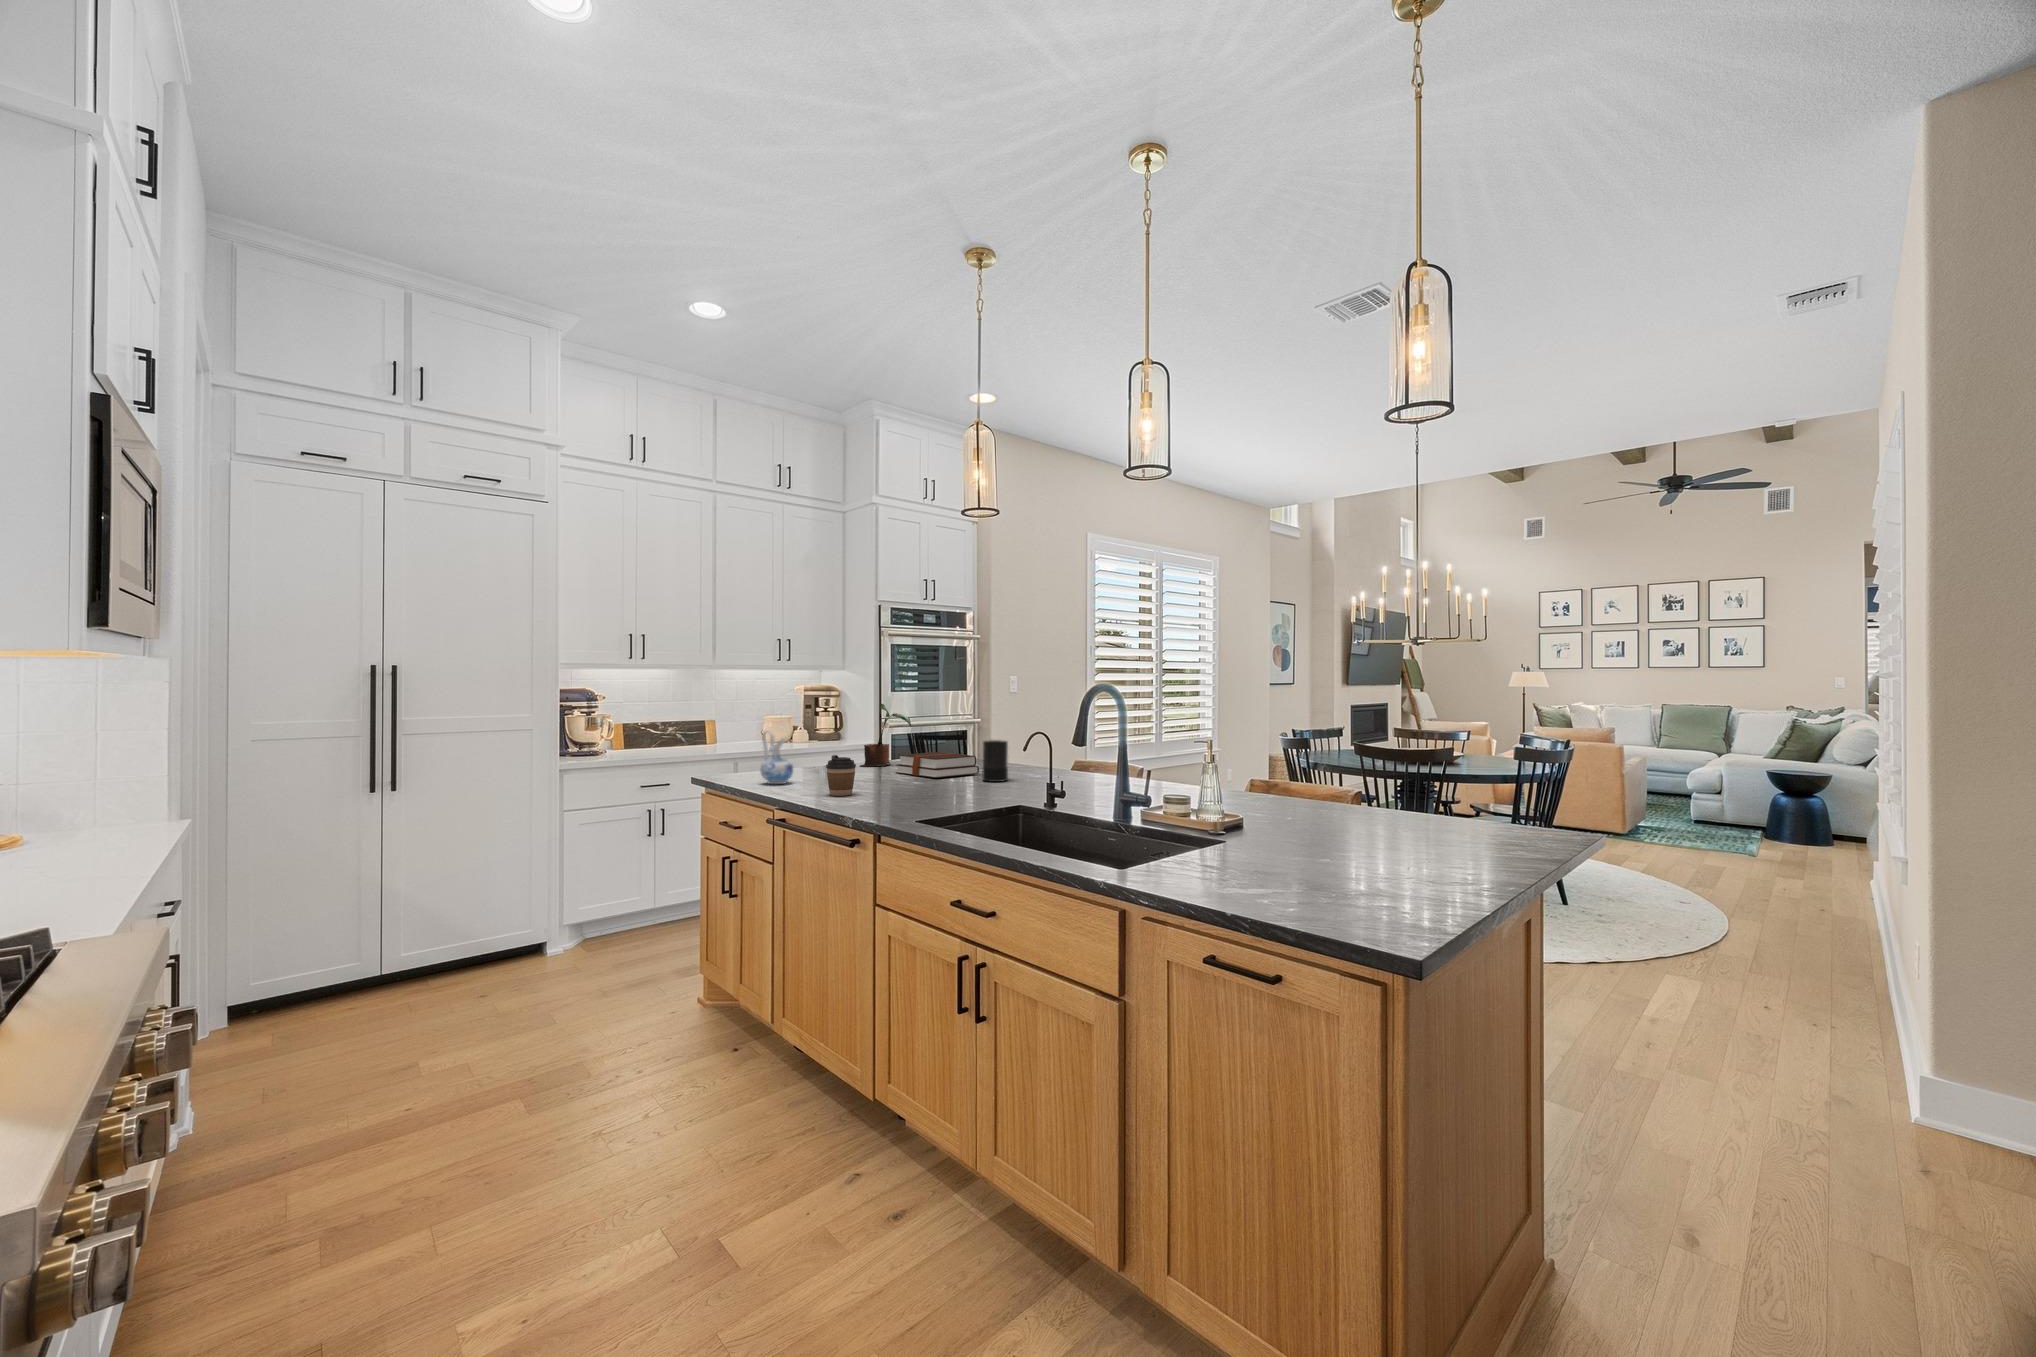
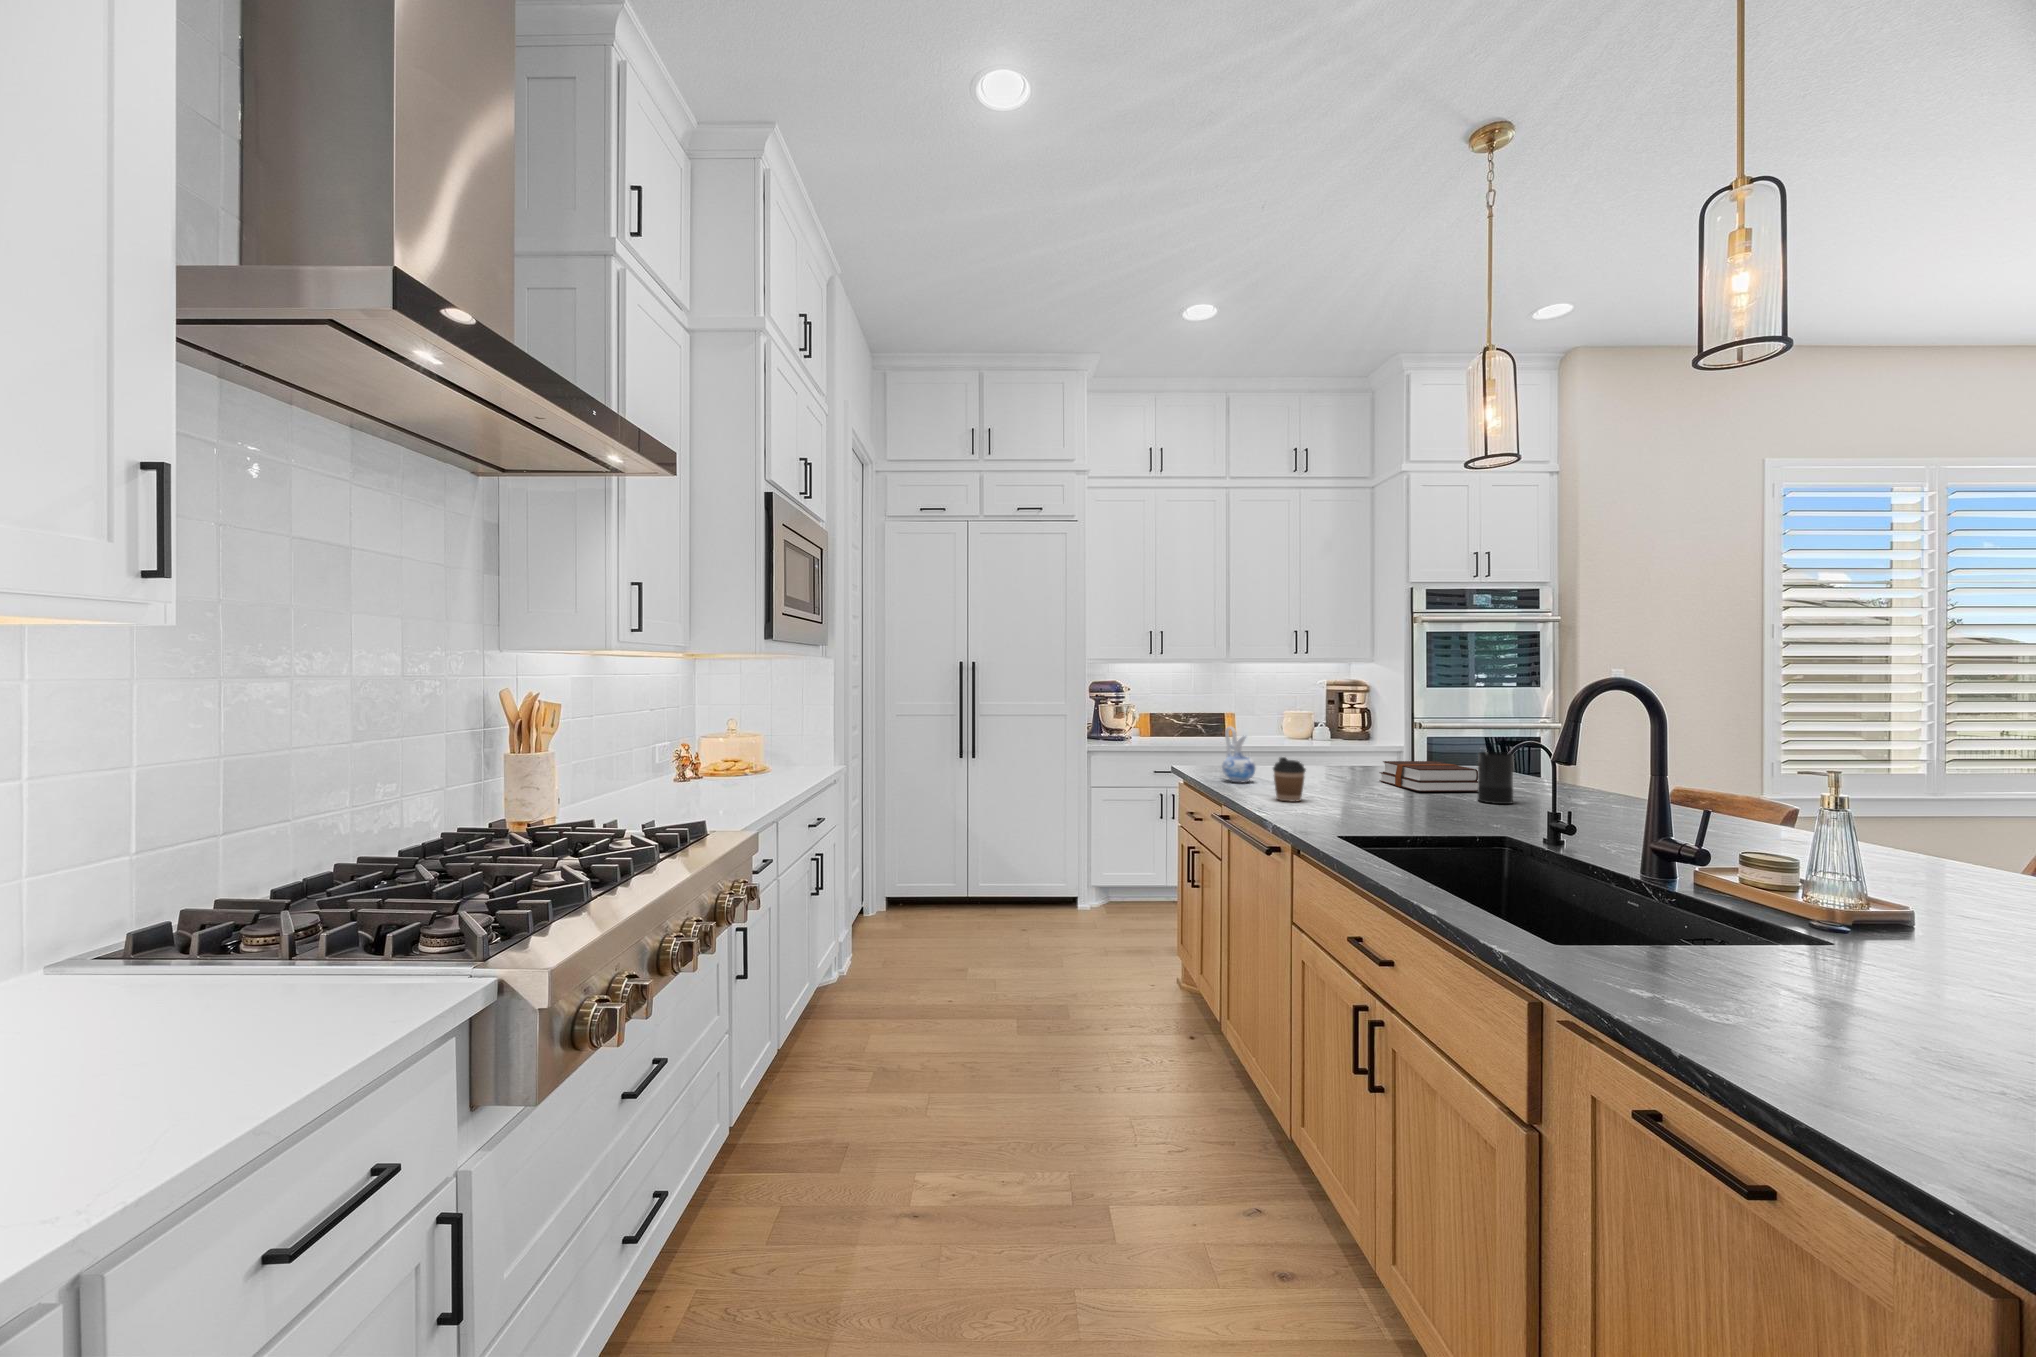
potted plant: present [860,704,911,766] -> none [1346,703,1409,772]

